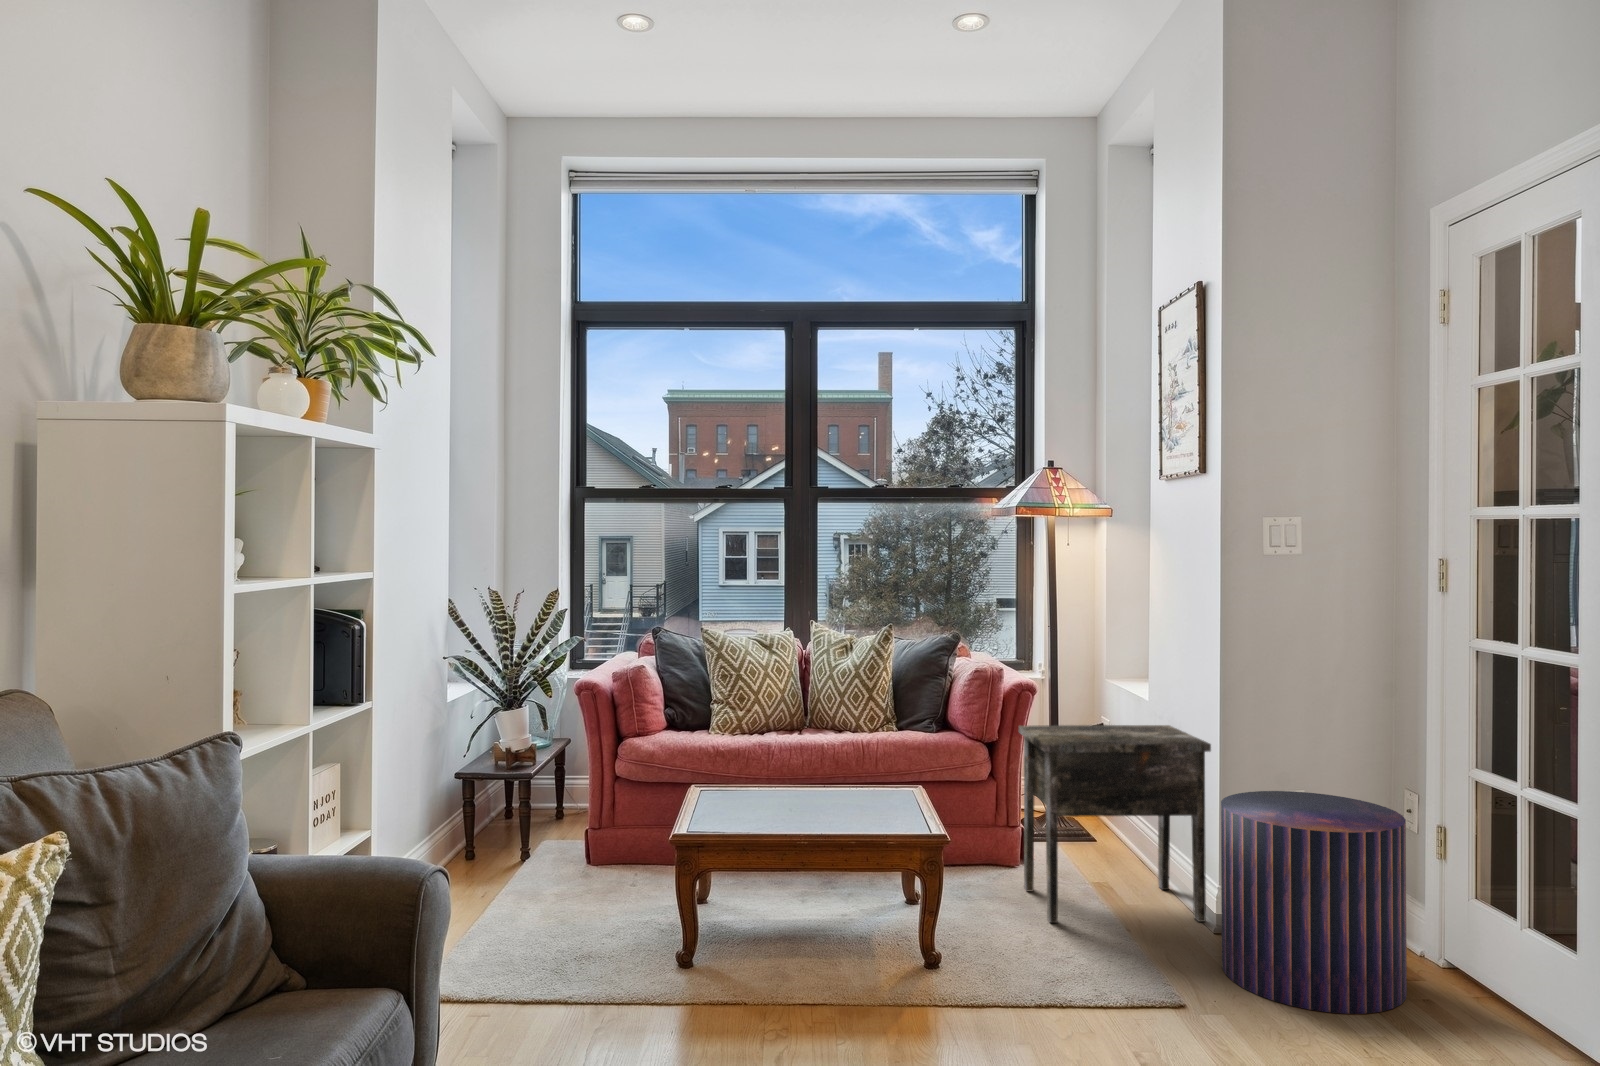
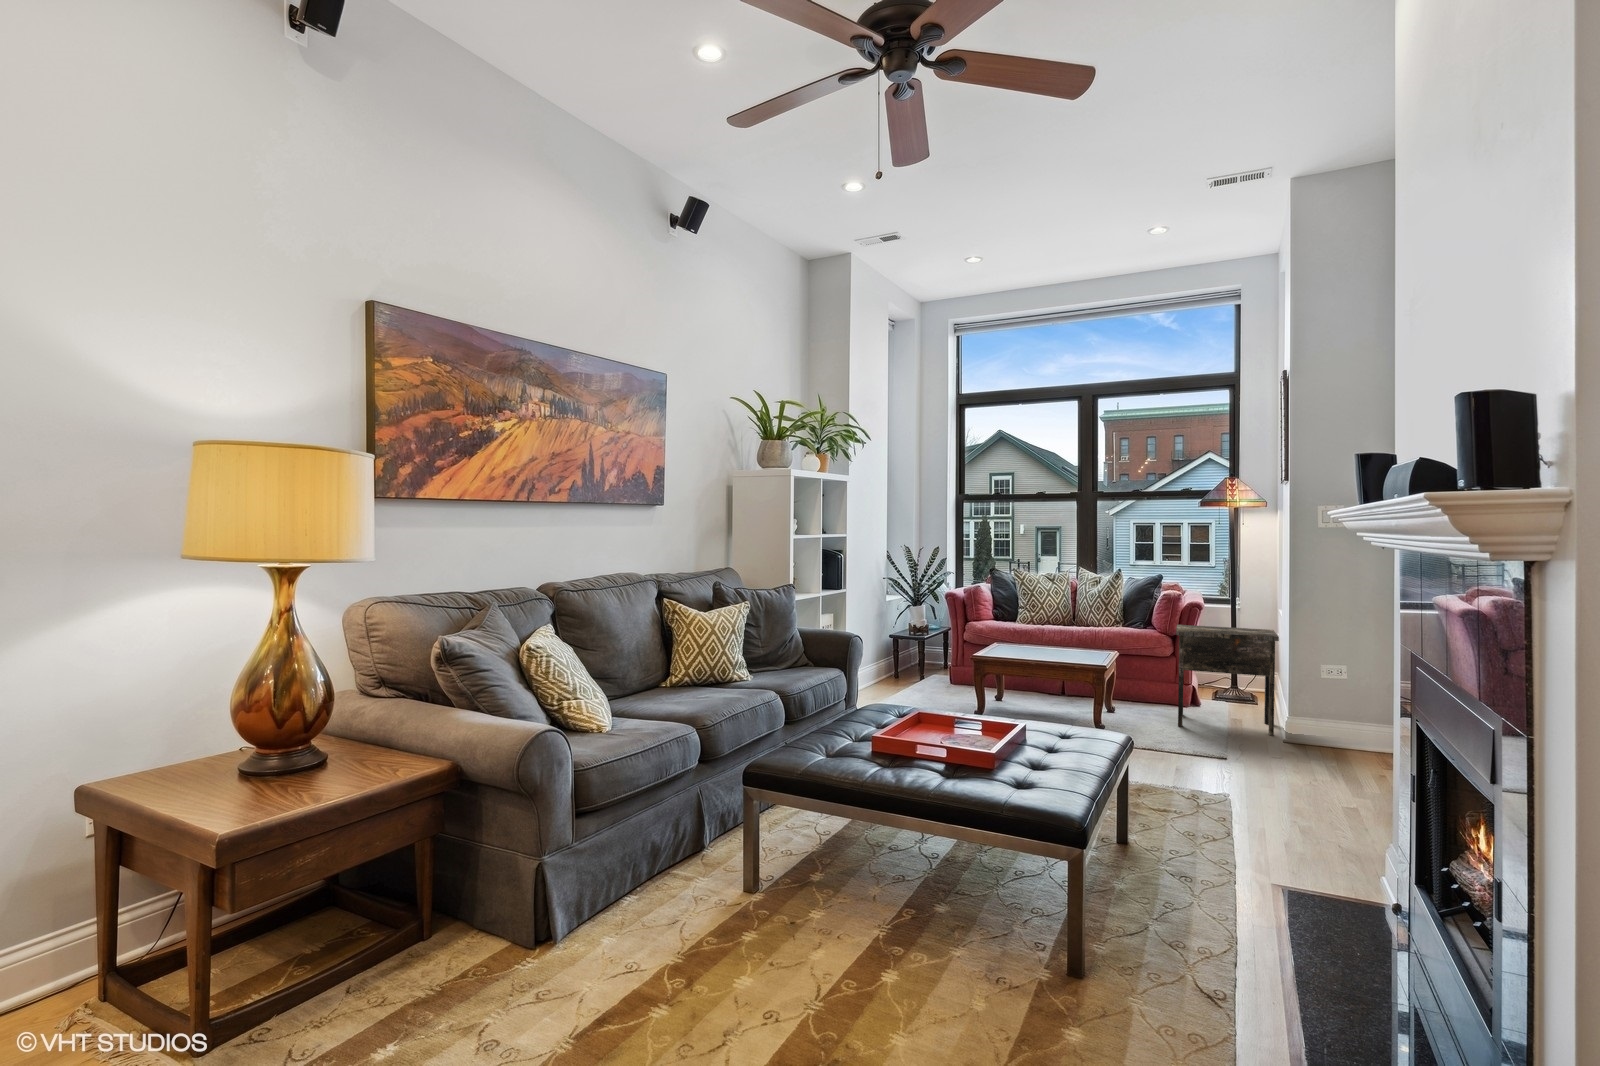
pouf: present [1221,791,1407,1014] -> none [1256,661,1362,771]

